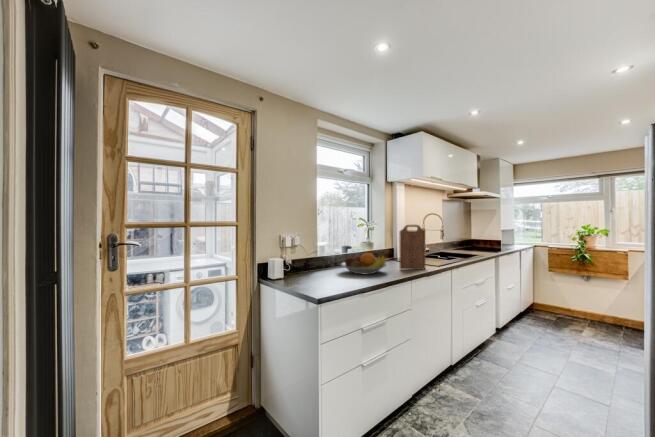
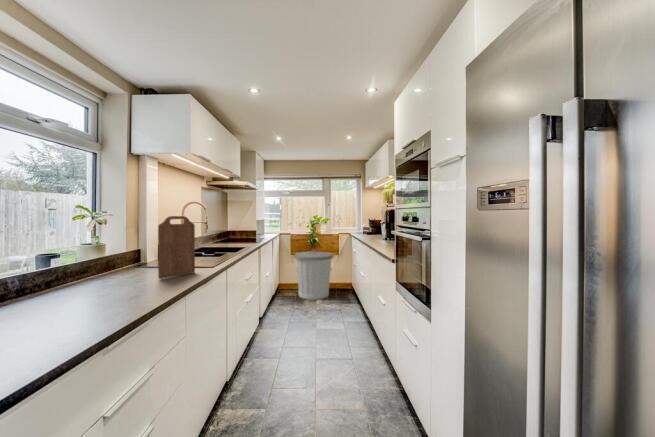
fruit bowl: present [341,253,387,274] -> none [40,262,140,300]
trash can: none [553,267,618,332] -> present [295,250,333,300]

